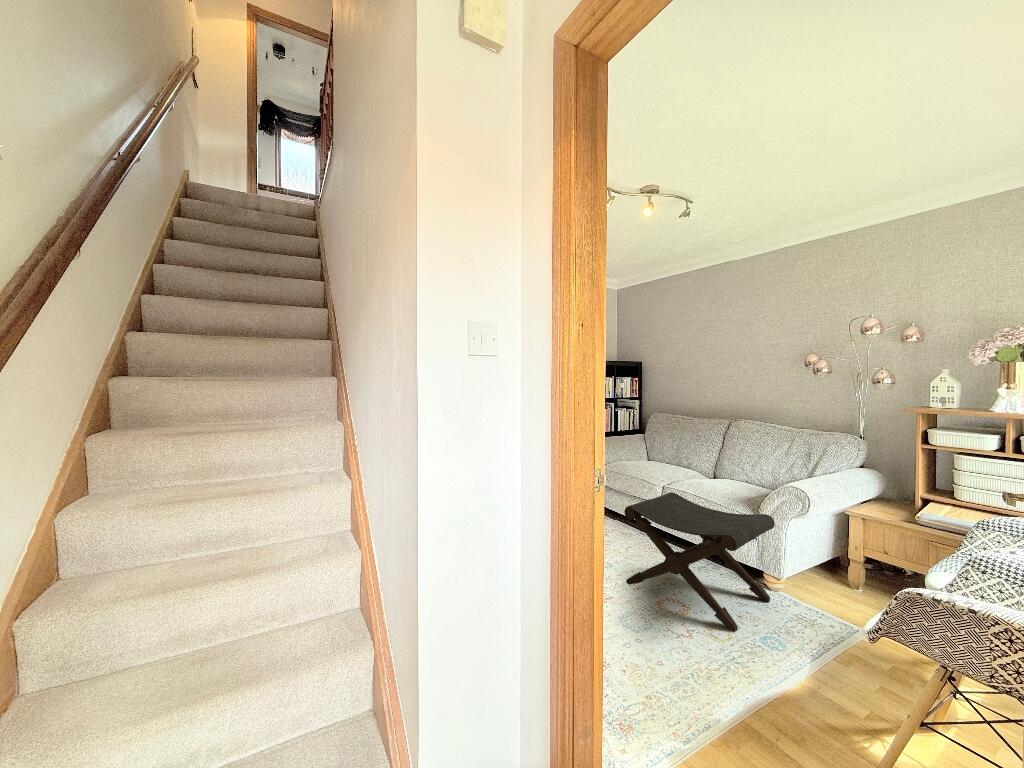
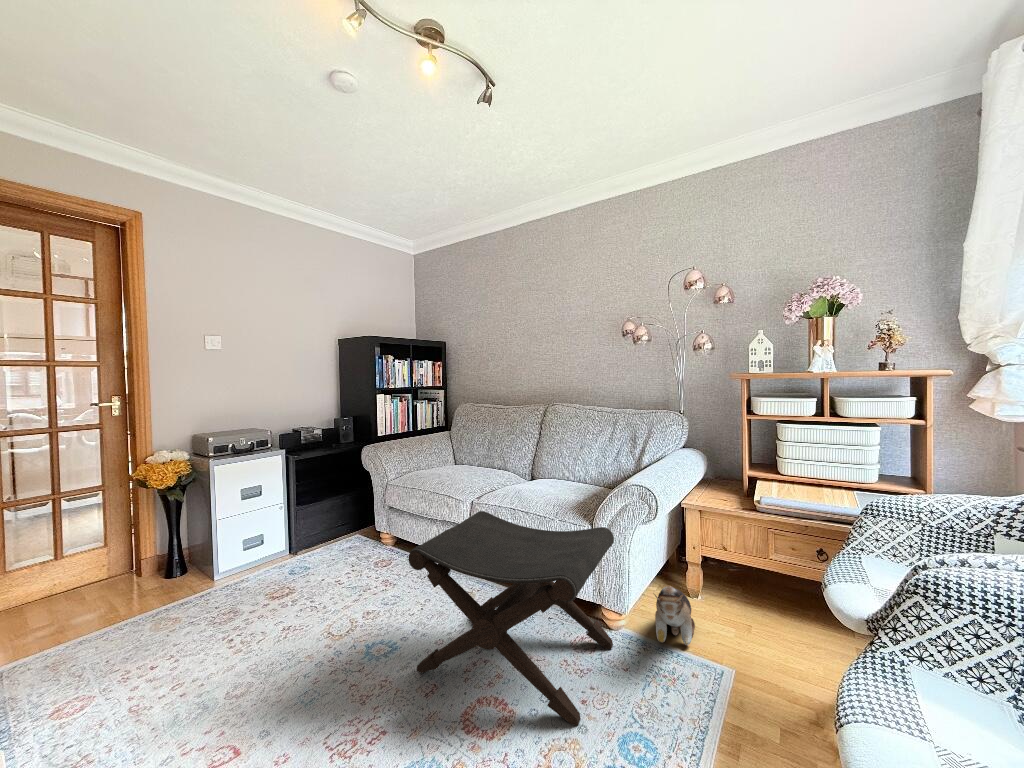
plush toy: none [805,565,846,613] -> present [653,585,695,645]

